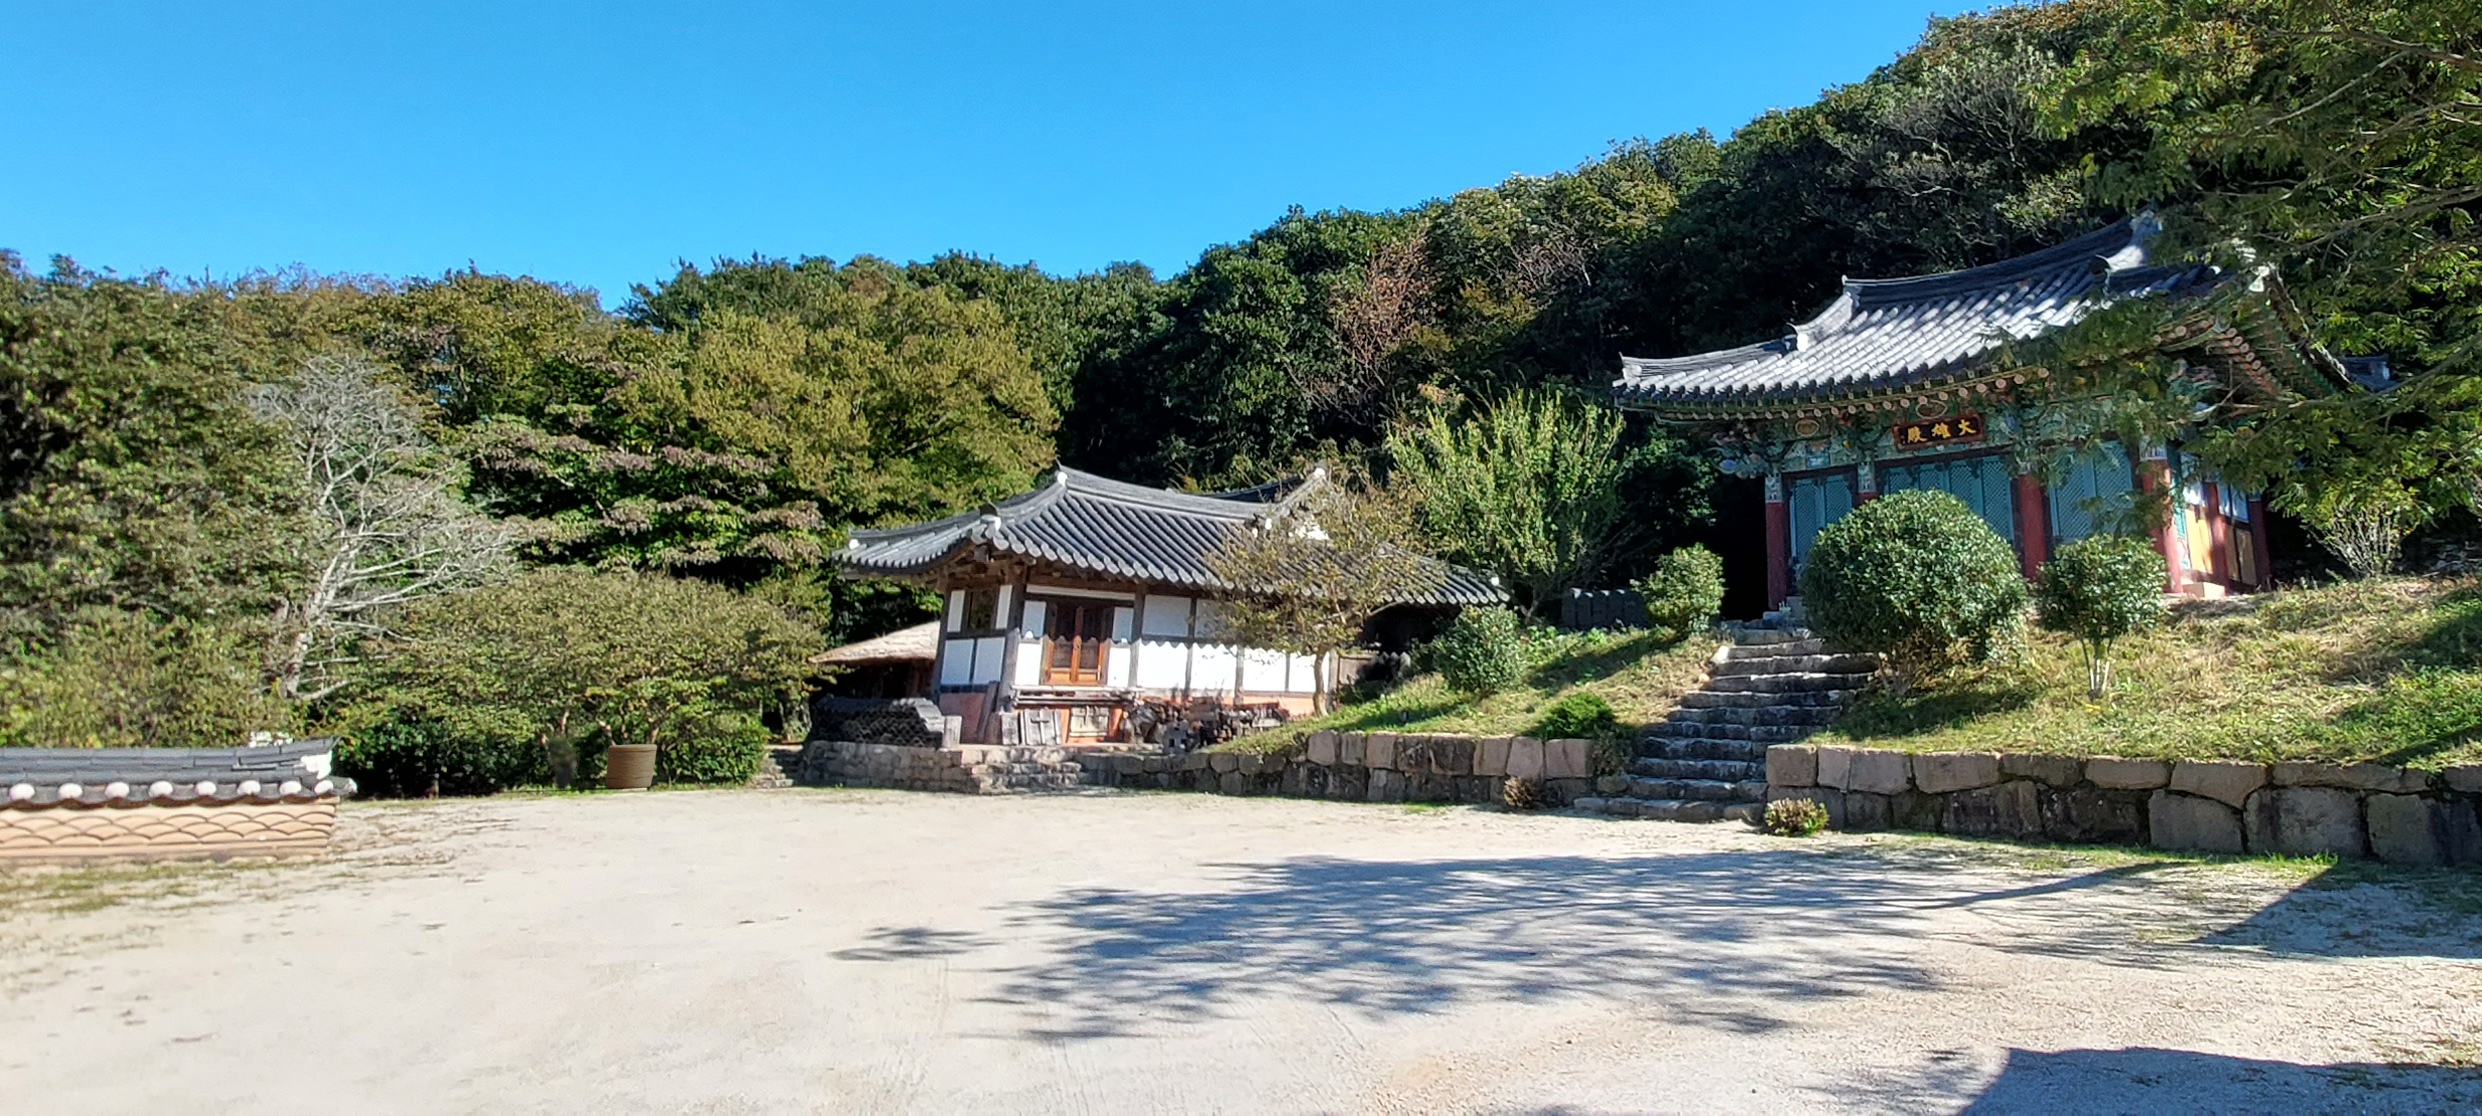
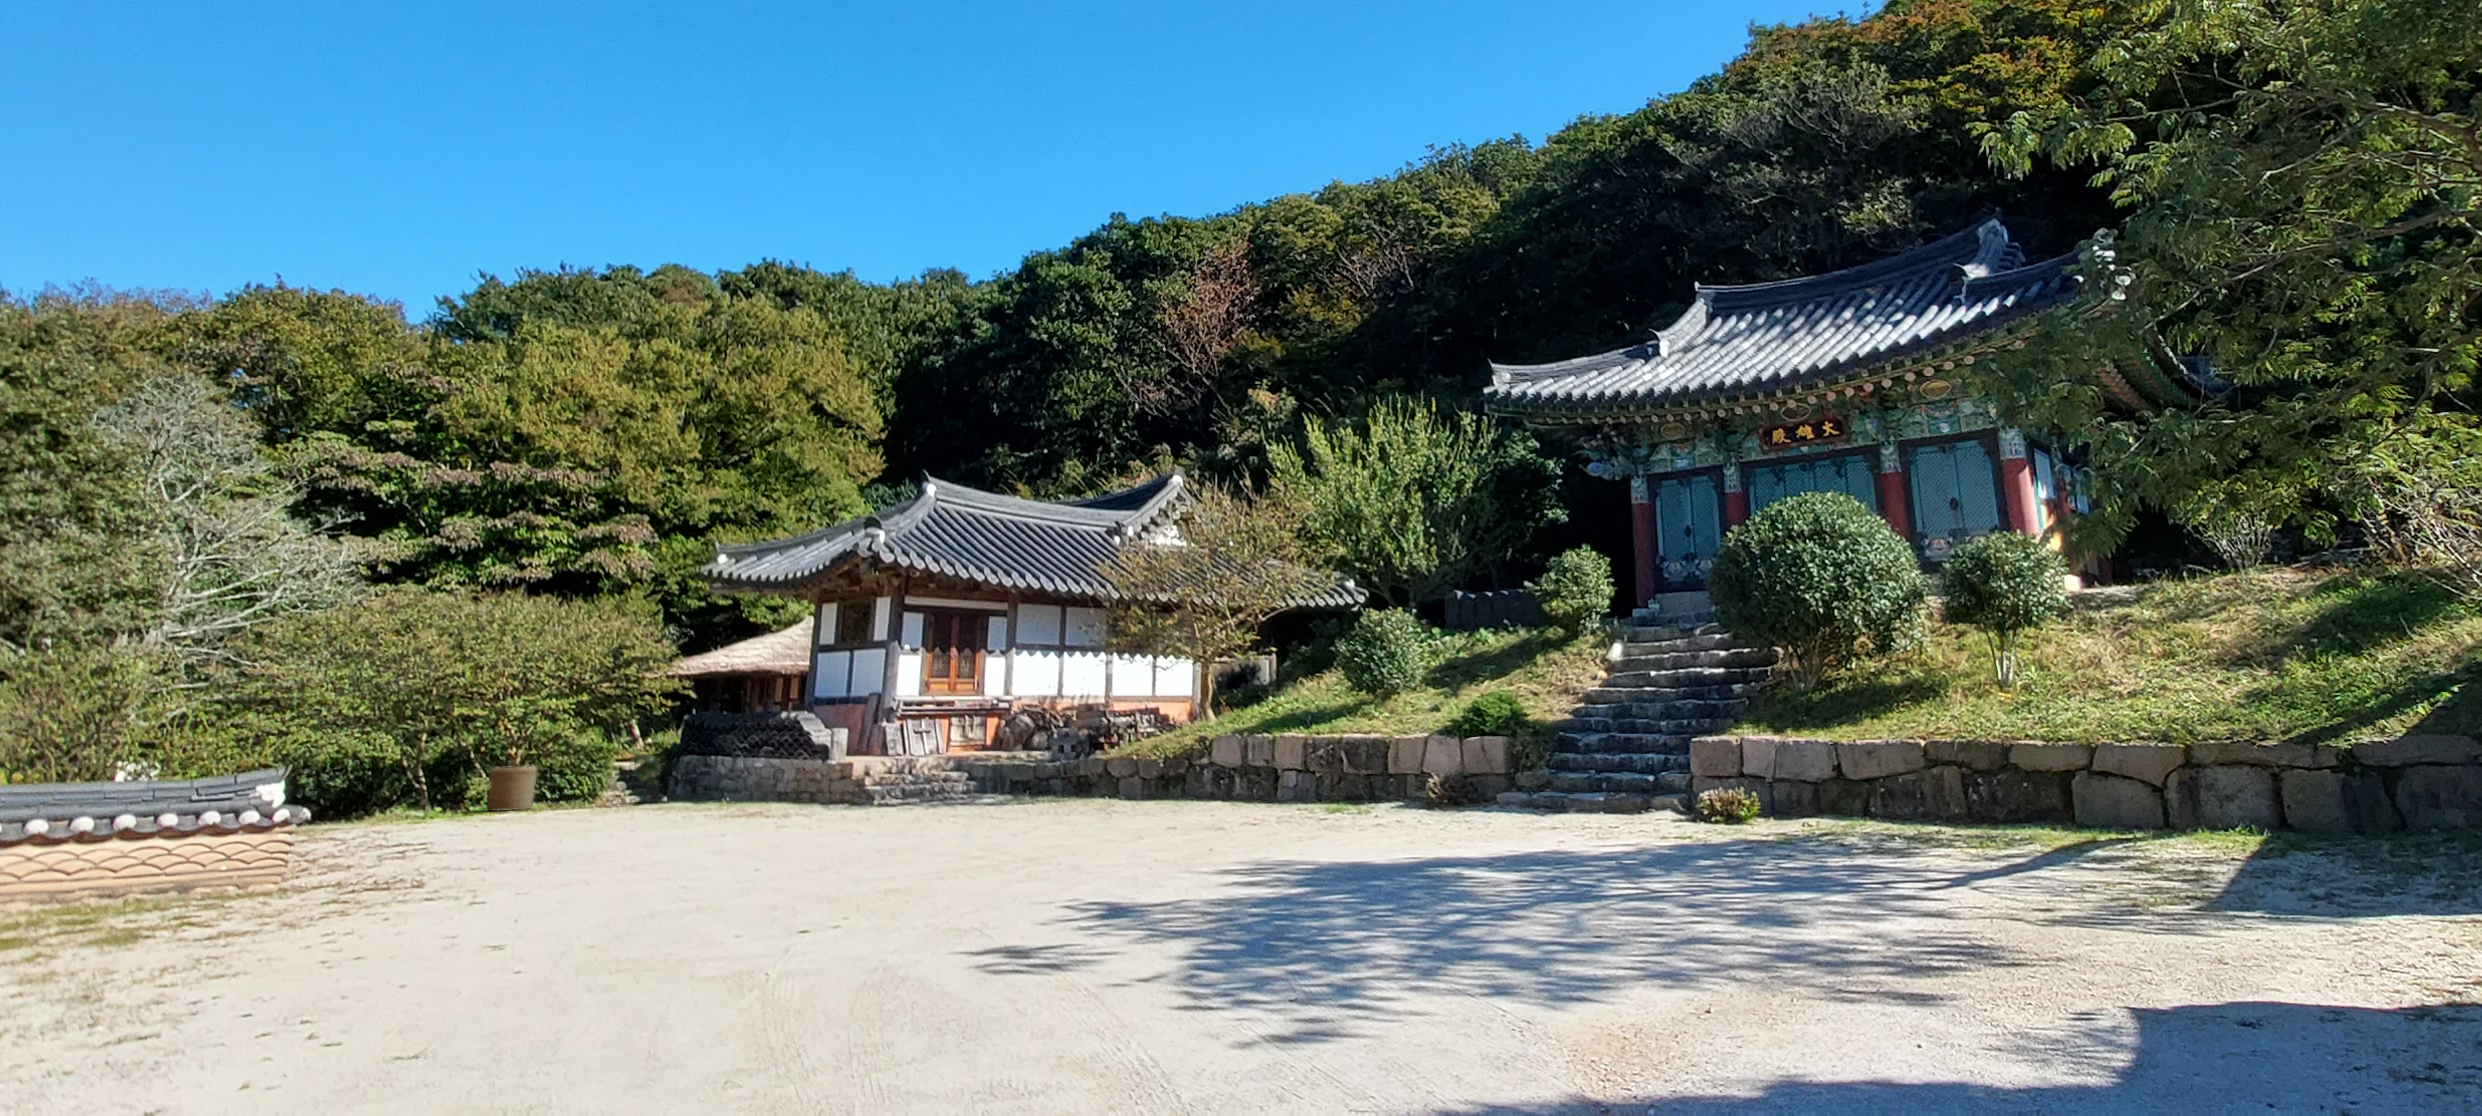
potted plant: present [545,733,578,791] -> present [631,751,662,802]

